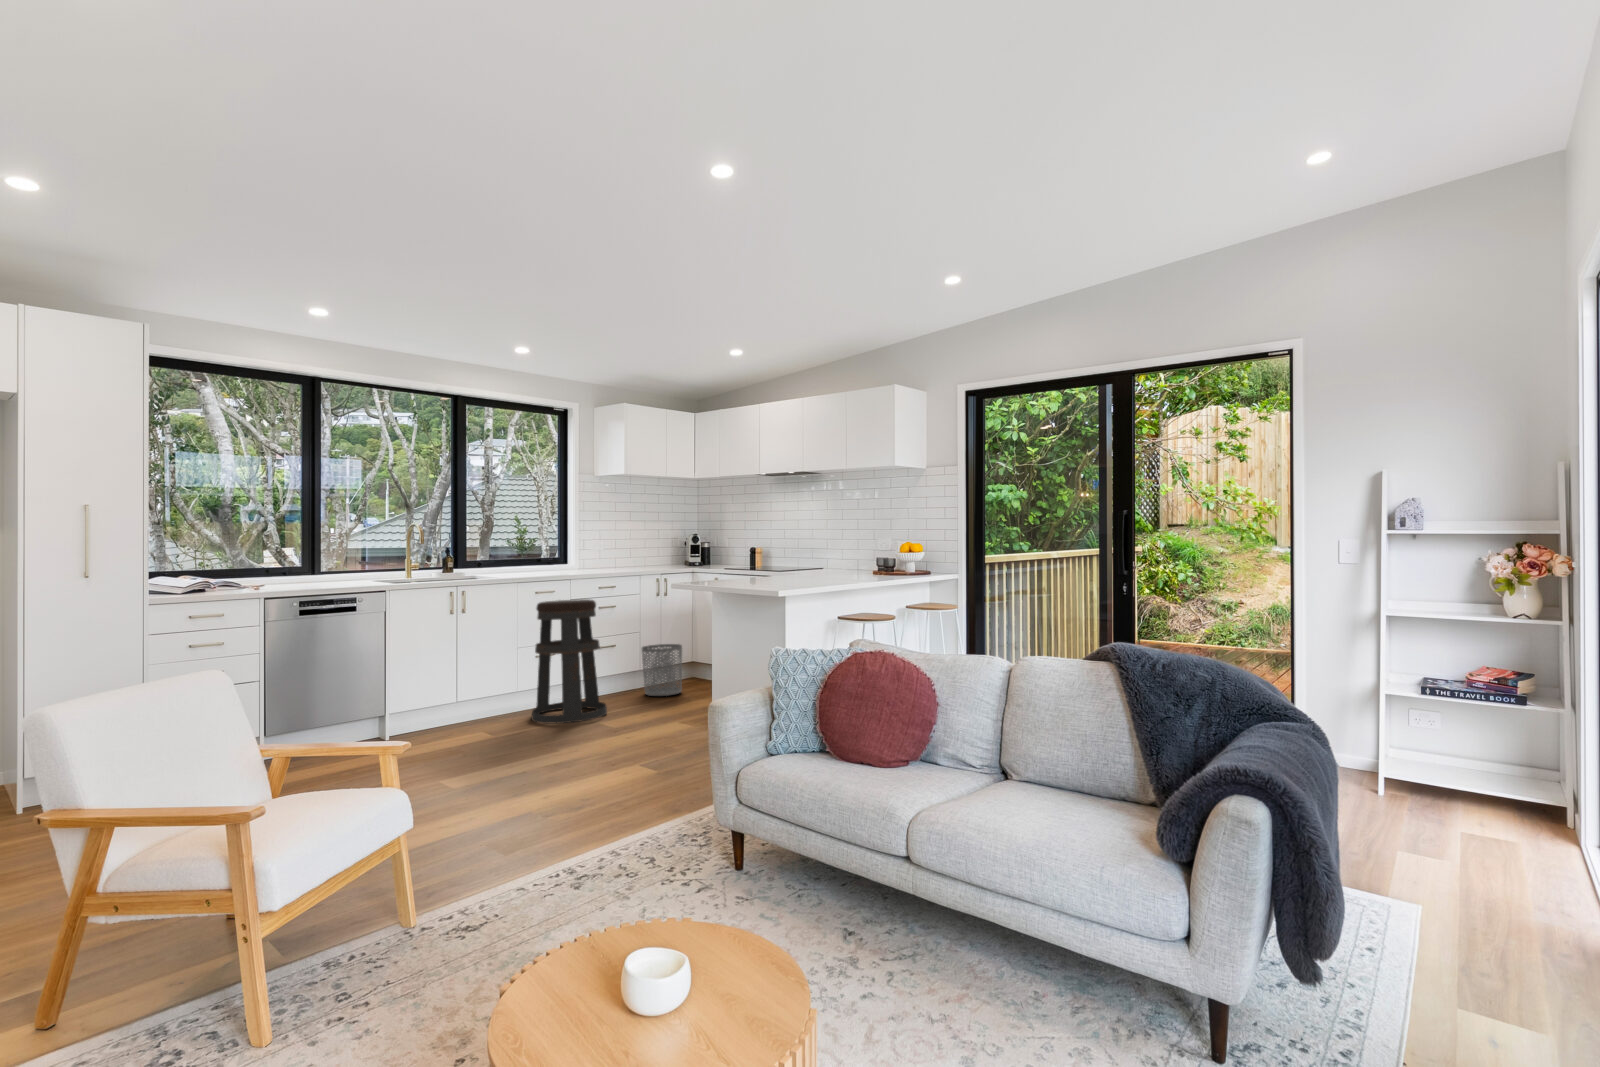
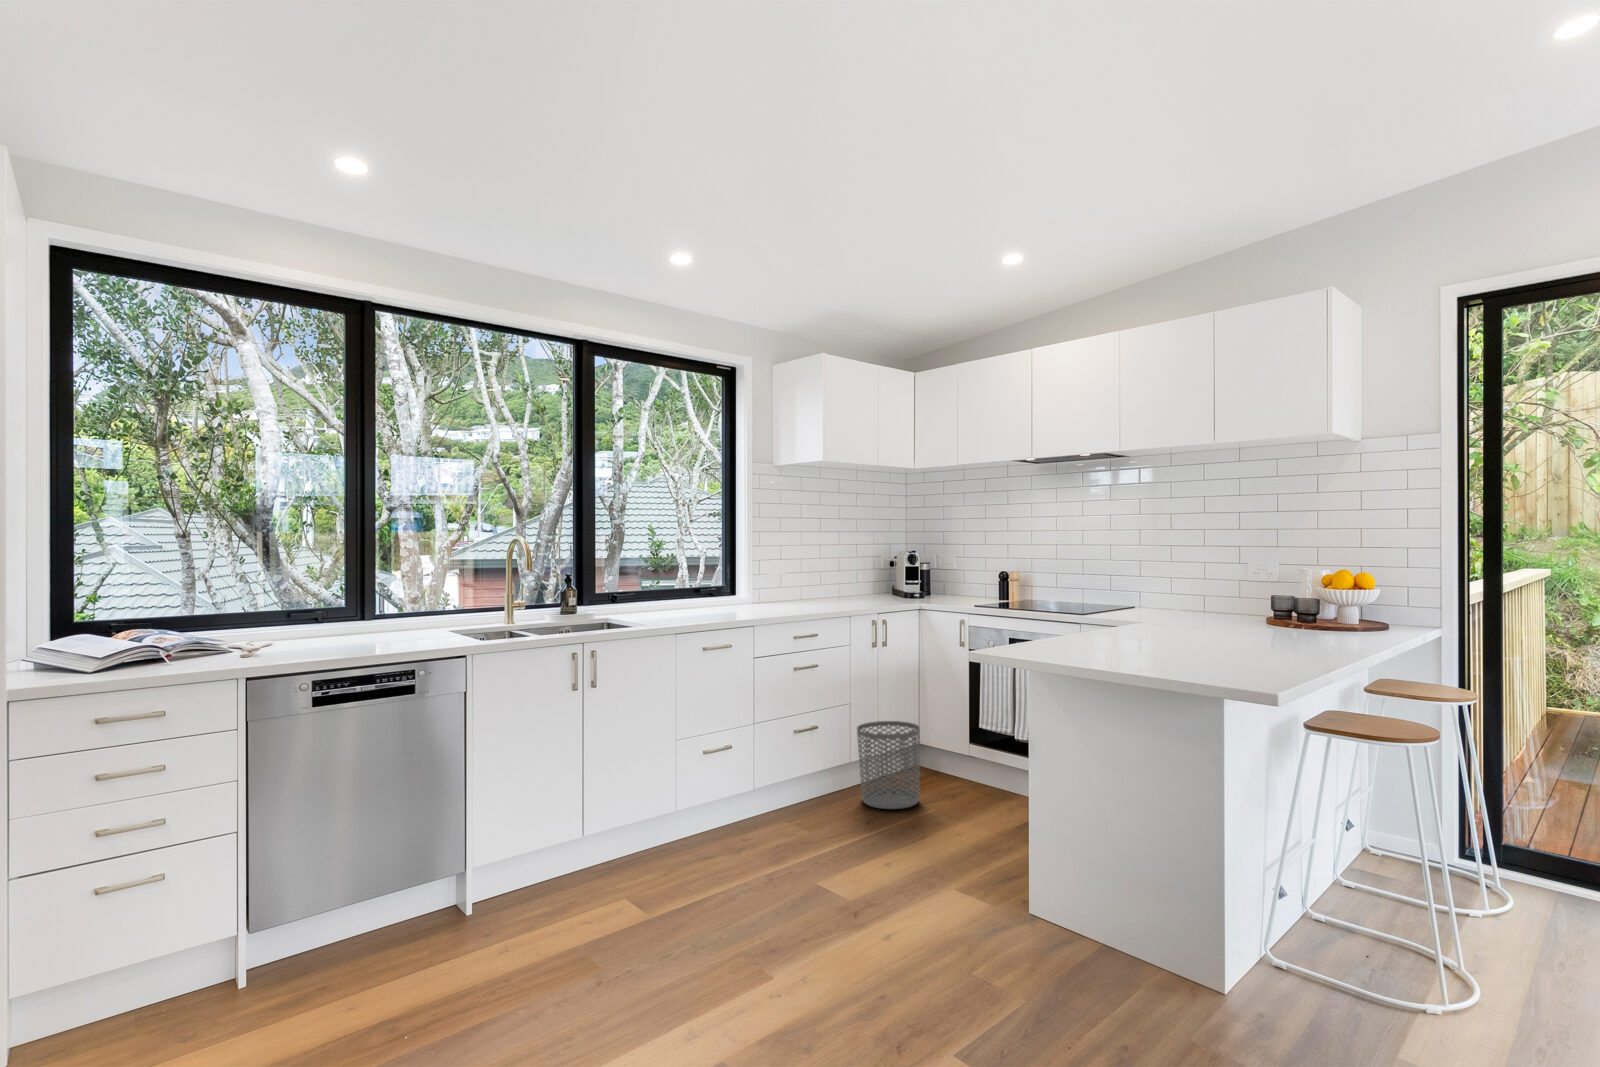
bar stool: present [532,599,607,723] -> none [700,660,822,882]

